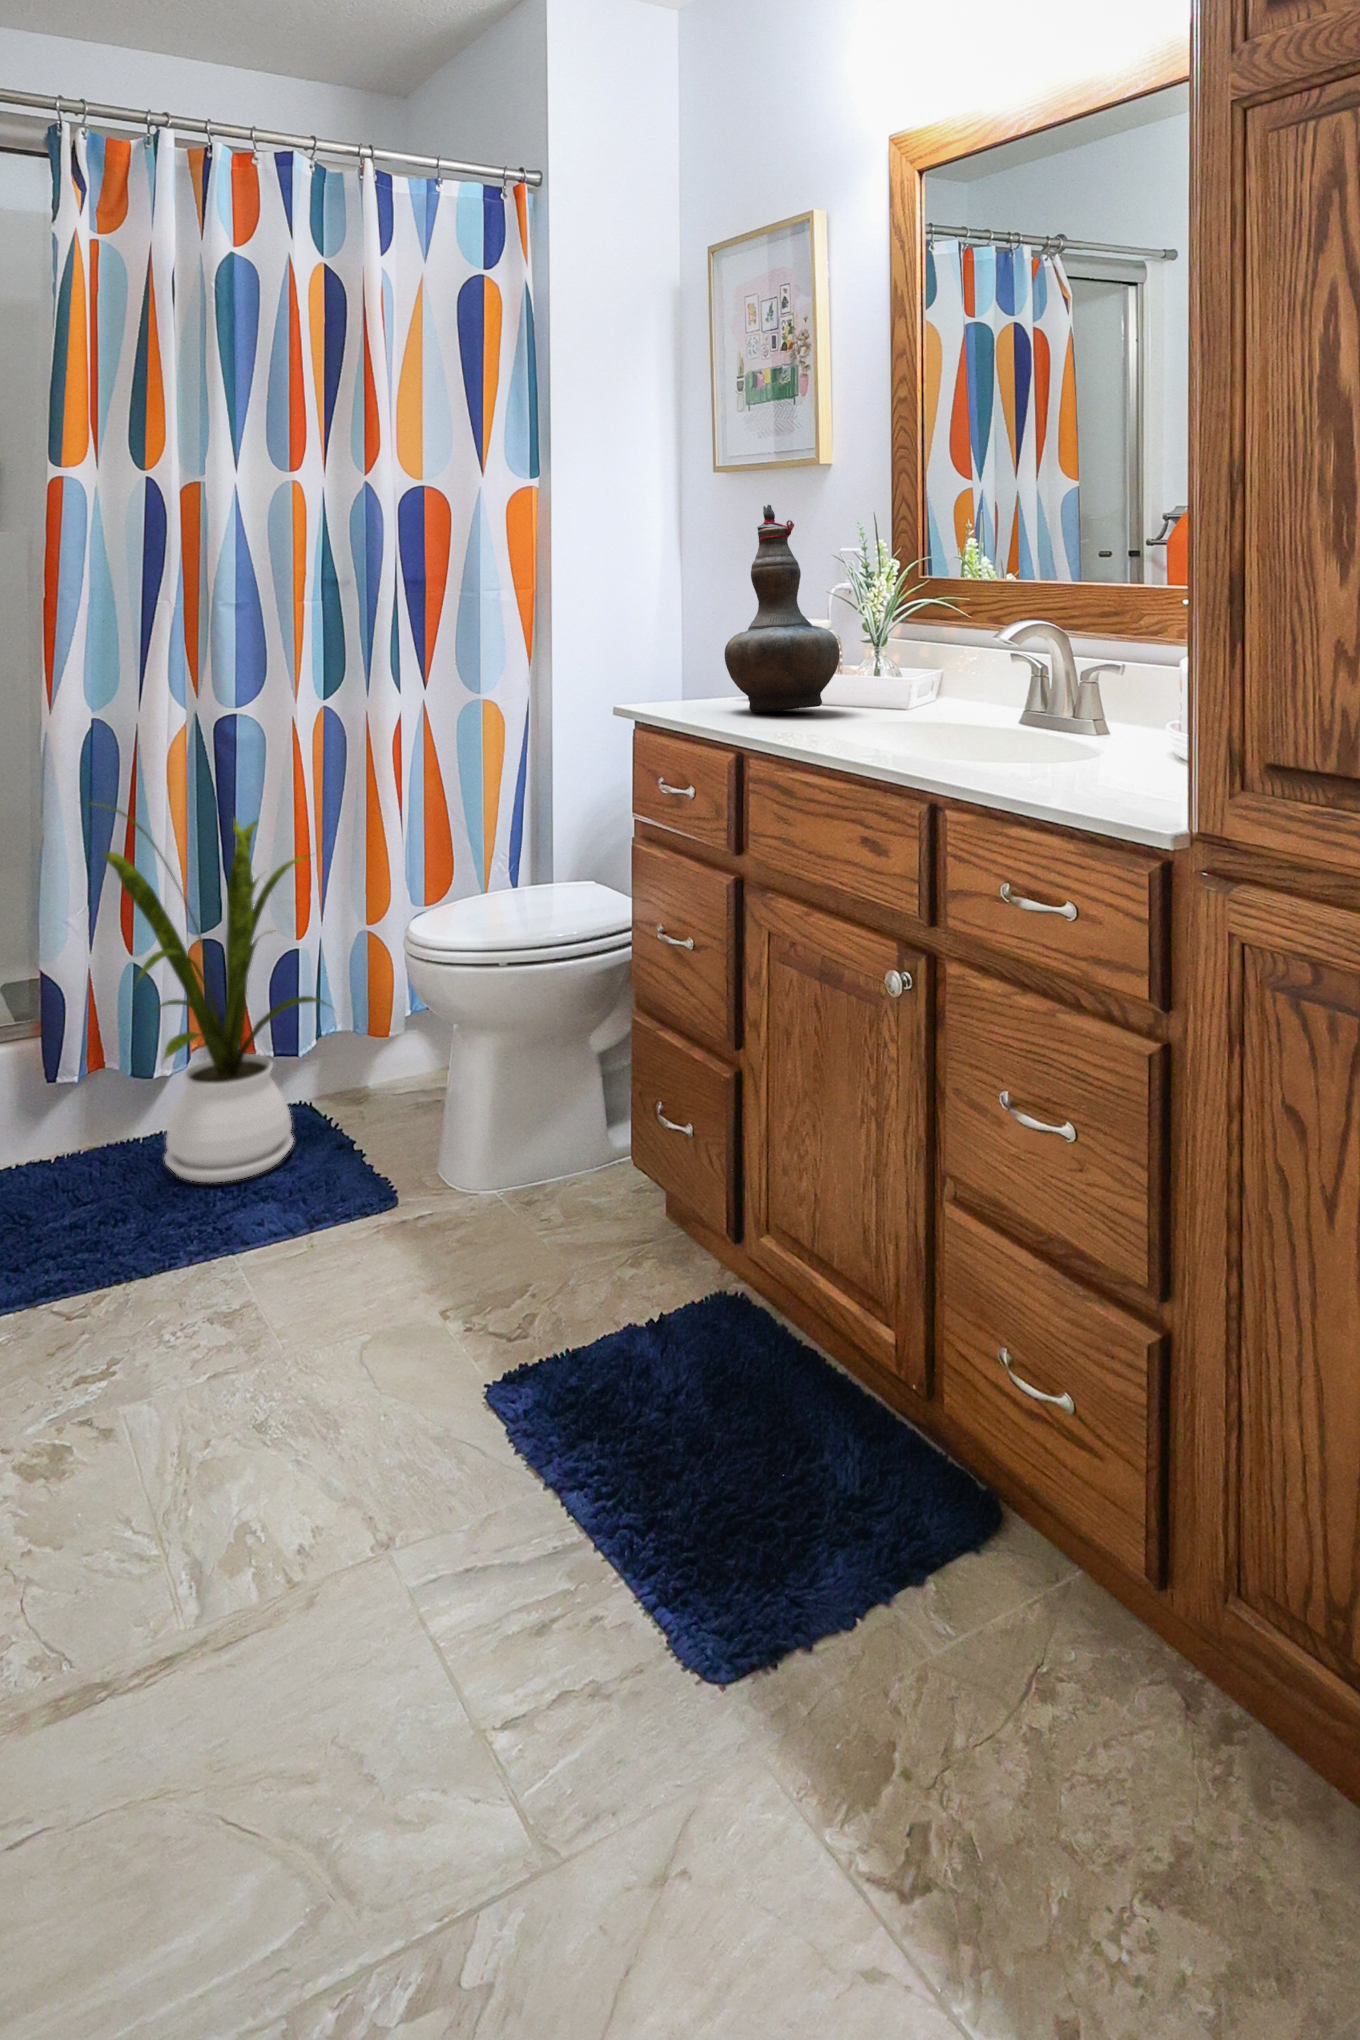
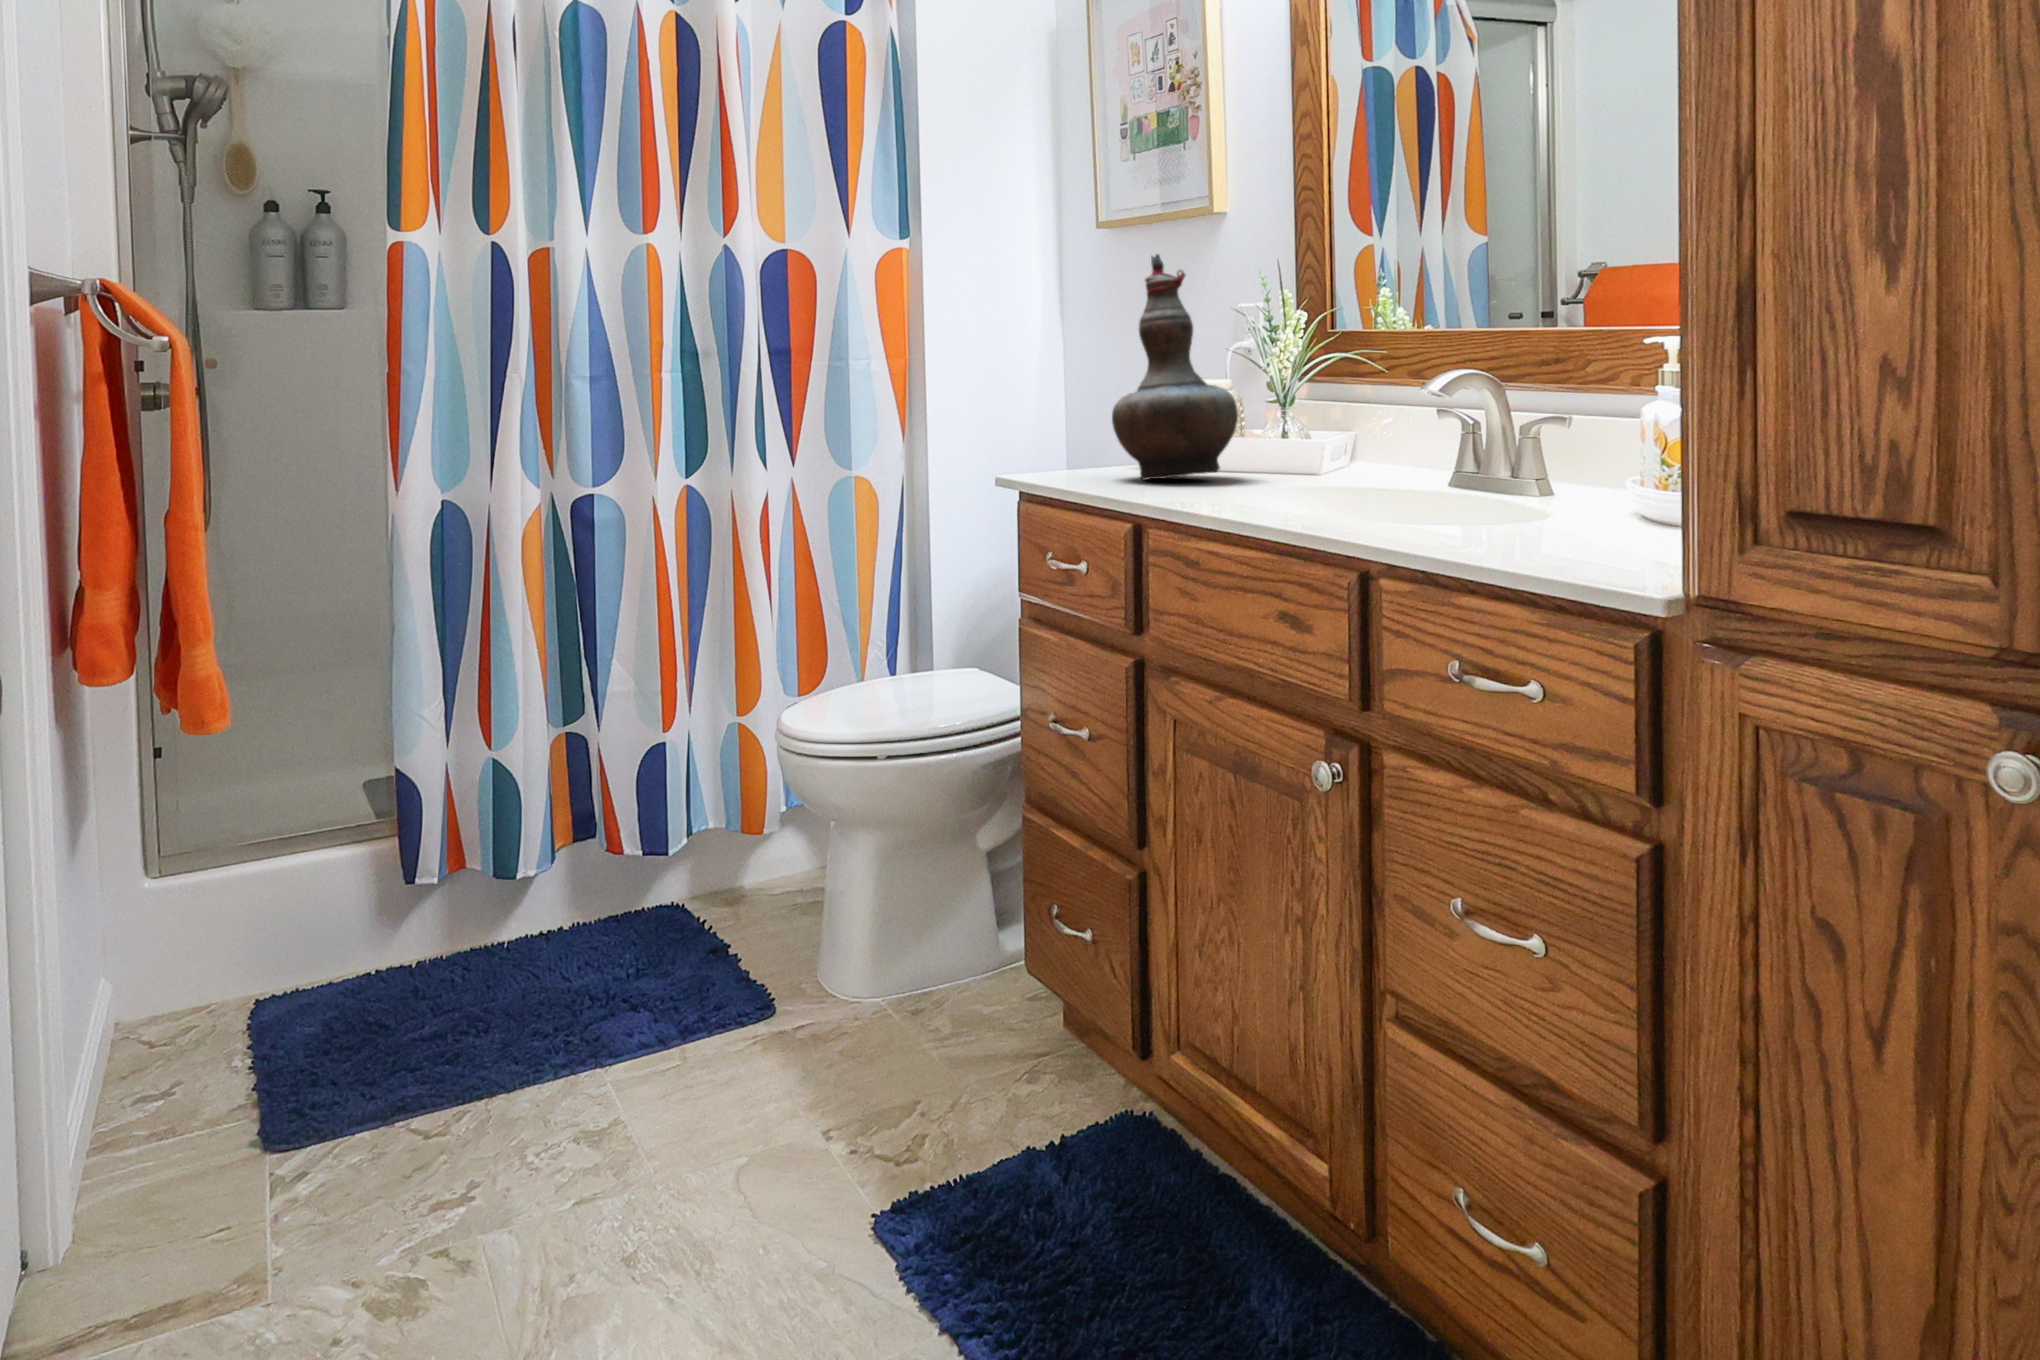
house plant: present [97,804,326,1182] -> none [425,586,708,985]

